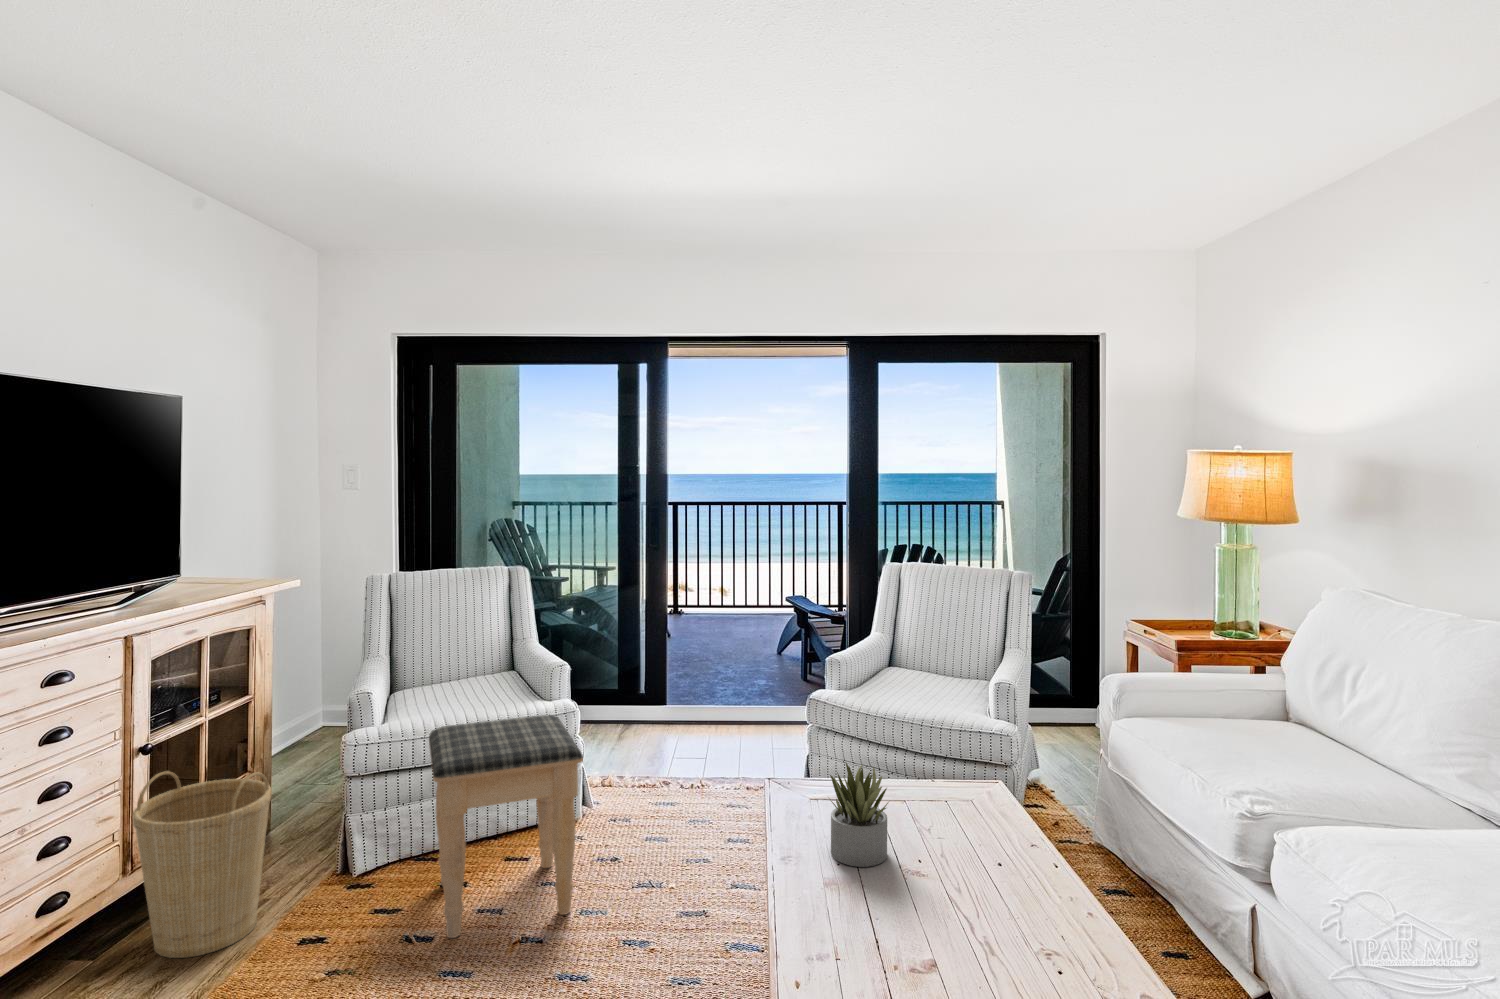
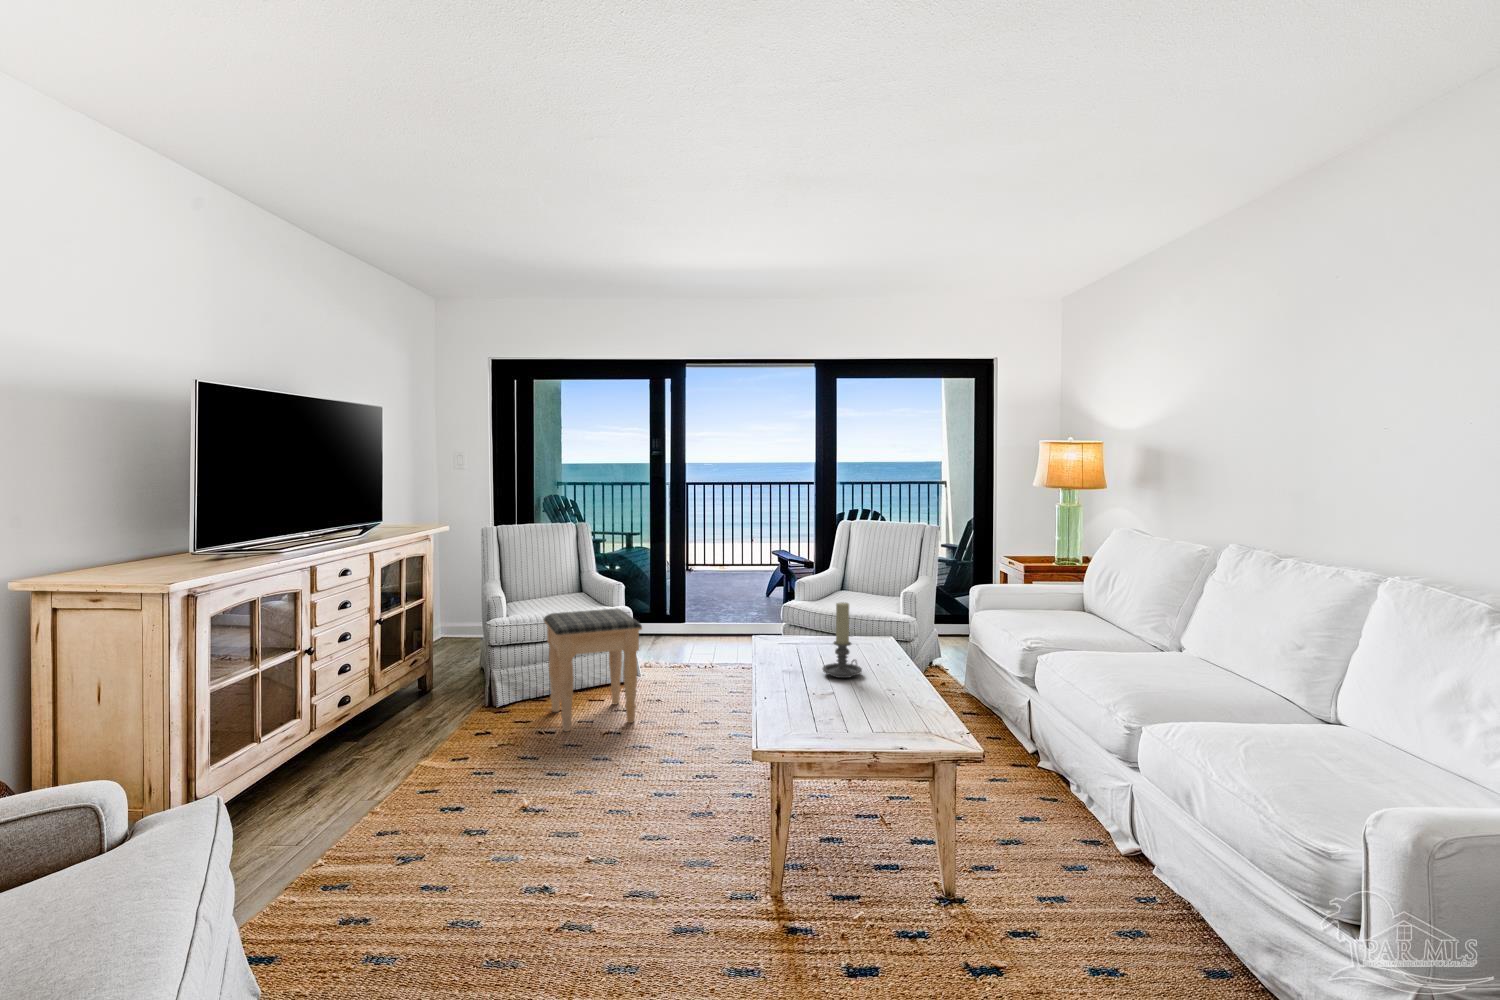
candle holder: none [904,761,981,914] -> present [823,602,862,678]
succulent plant: present [830,763,889,867] -> none [785,612,819,665]
basket: present [133,771,271,958] -> none [379,634,454,739]

